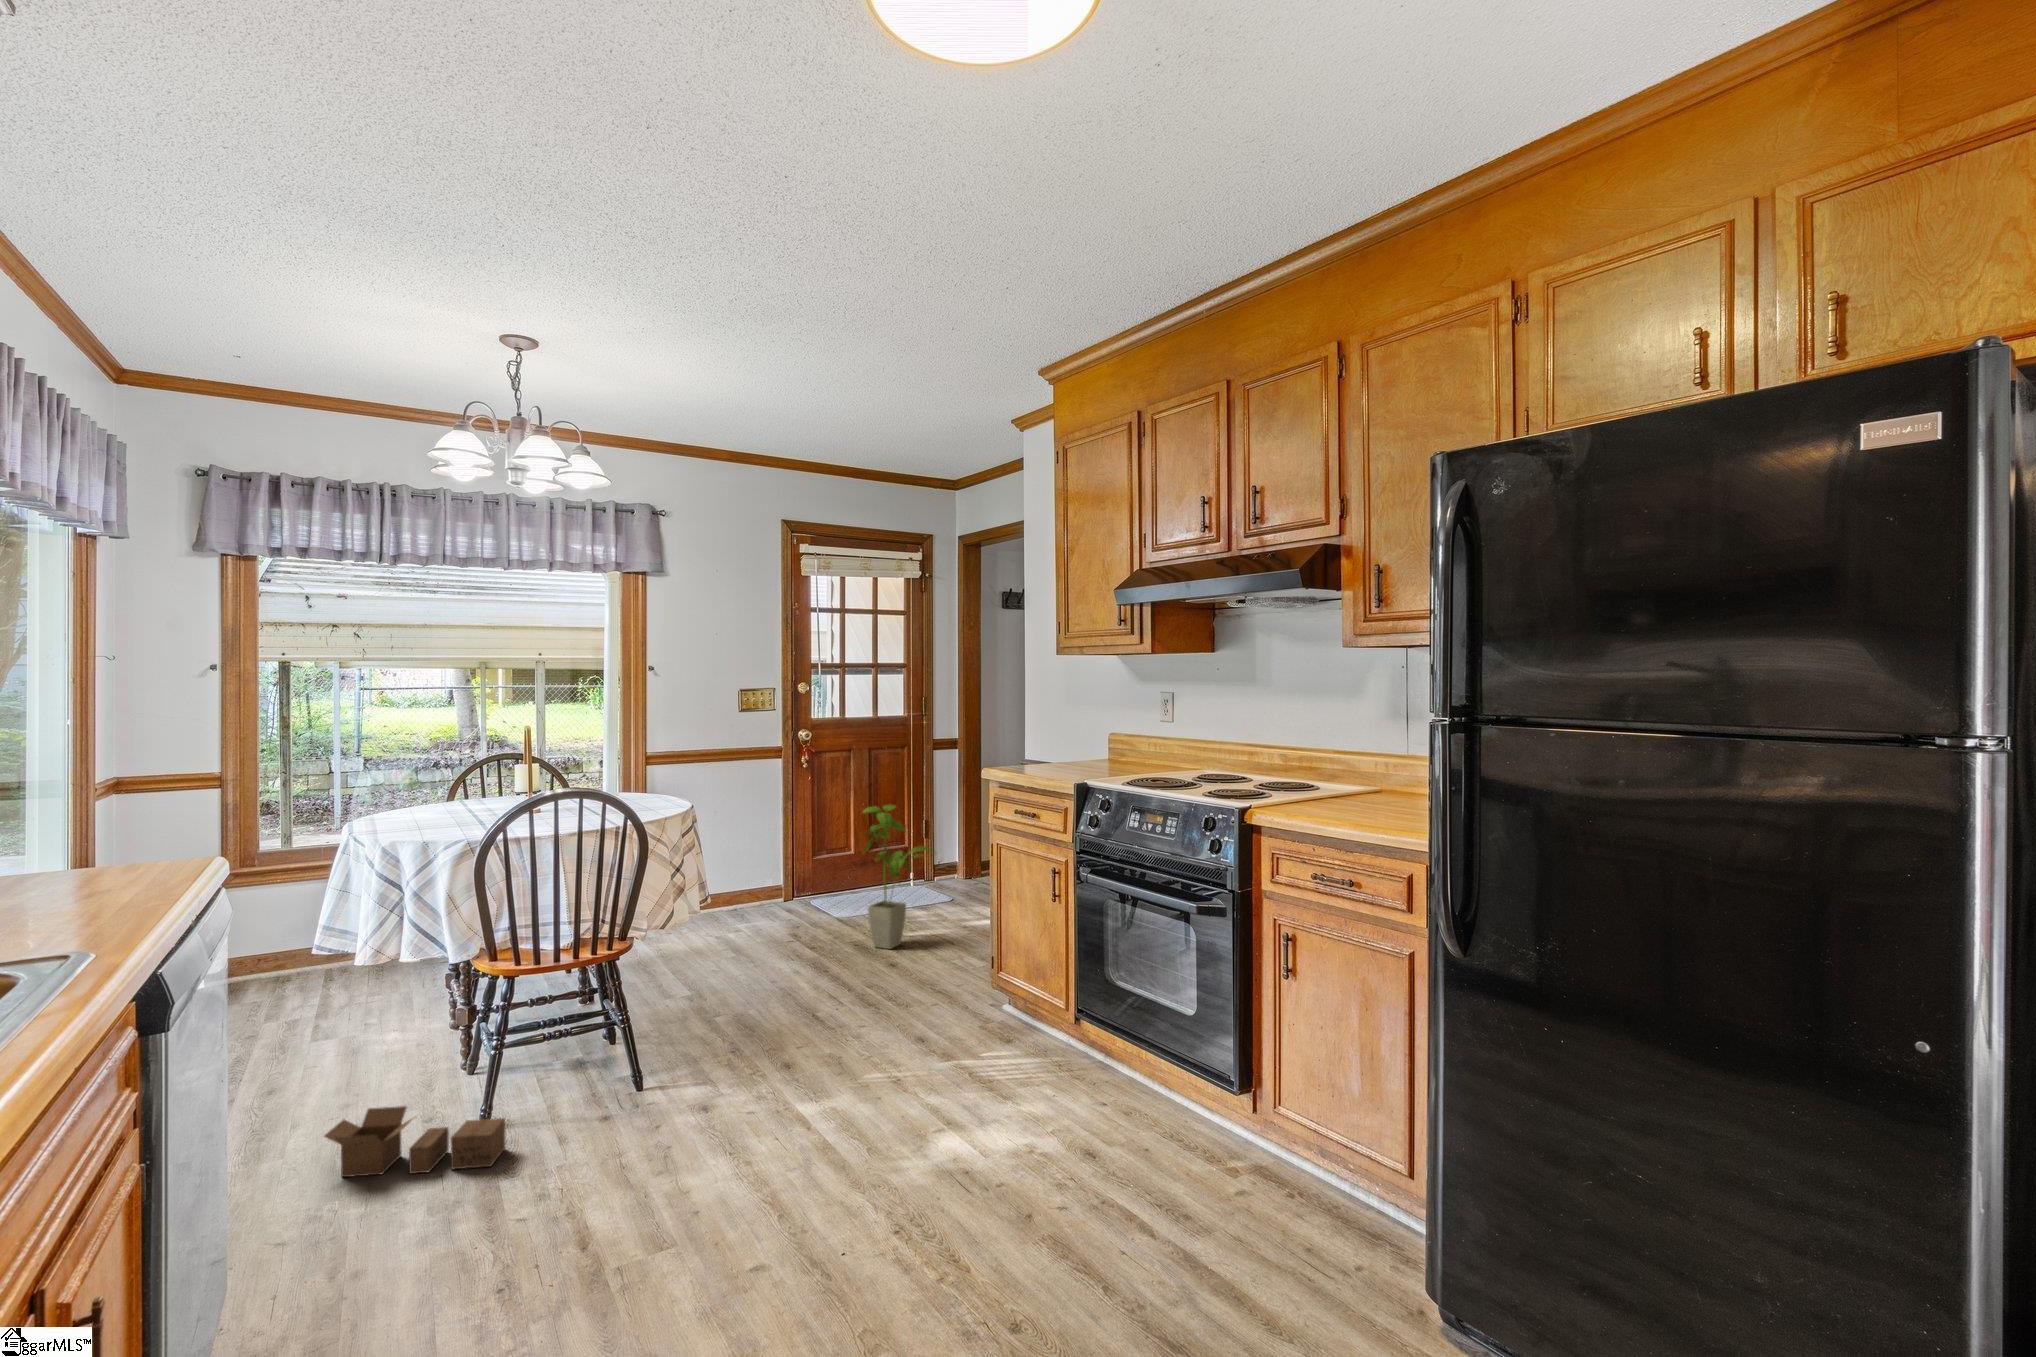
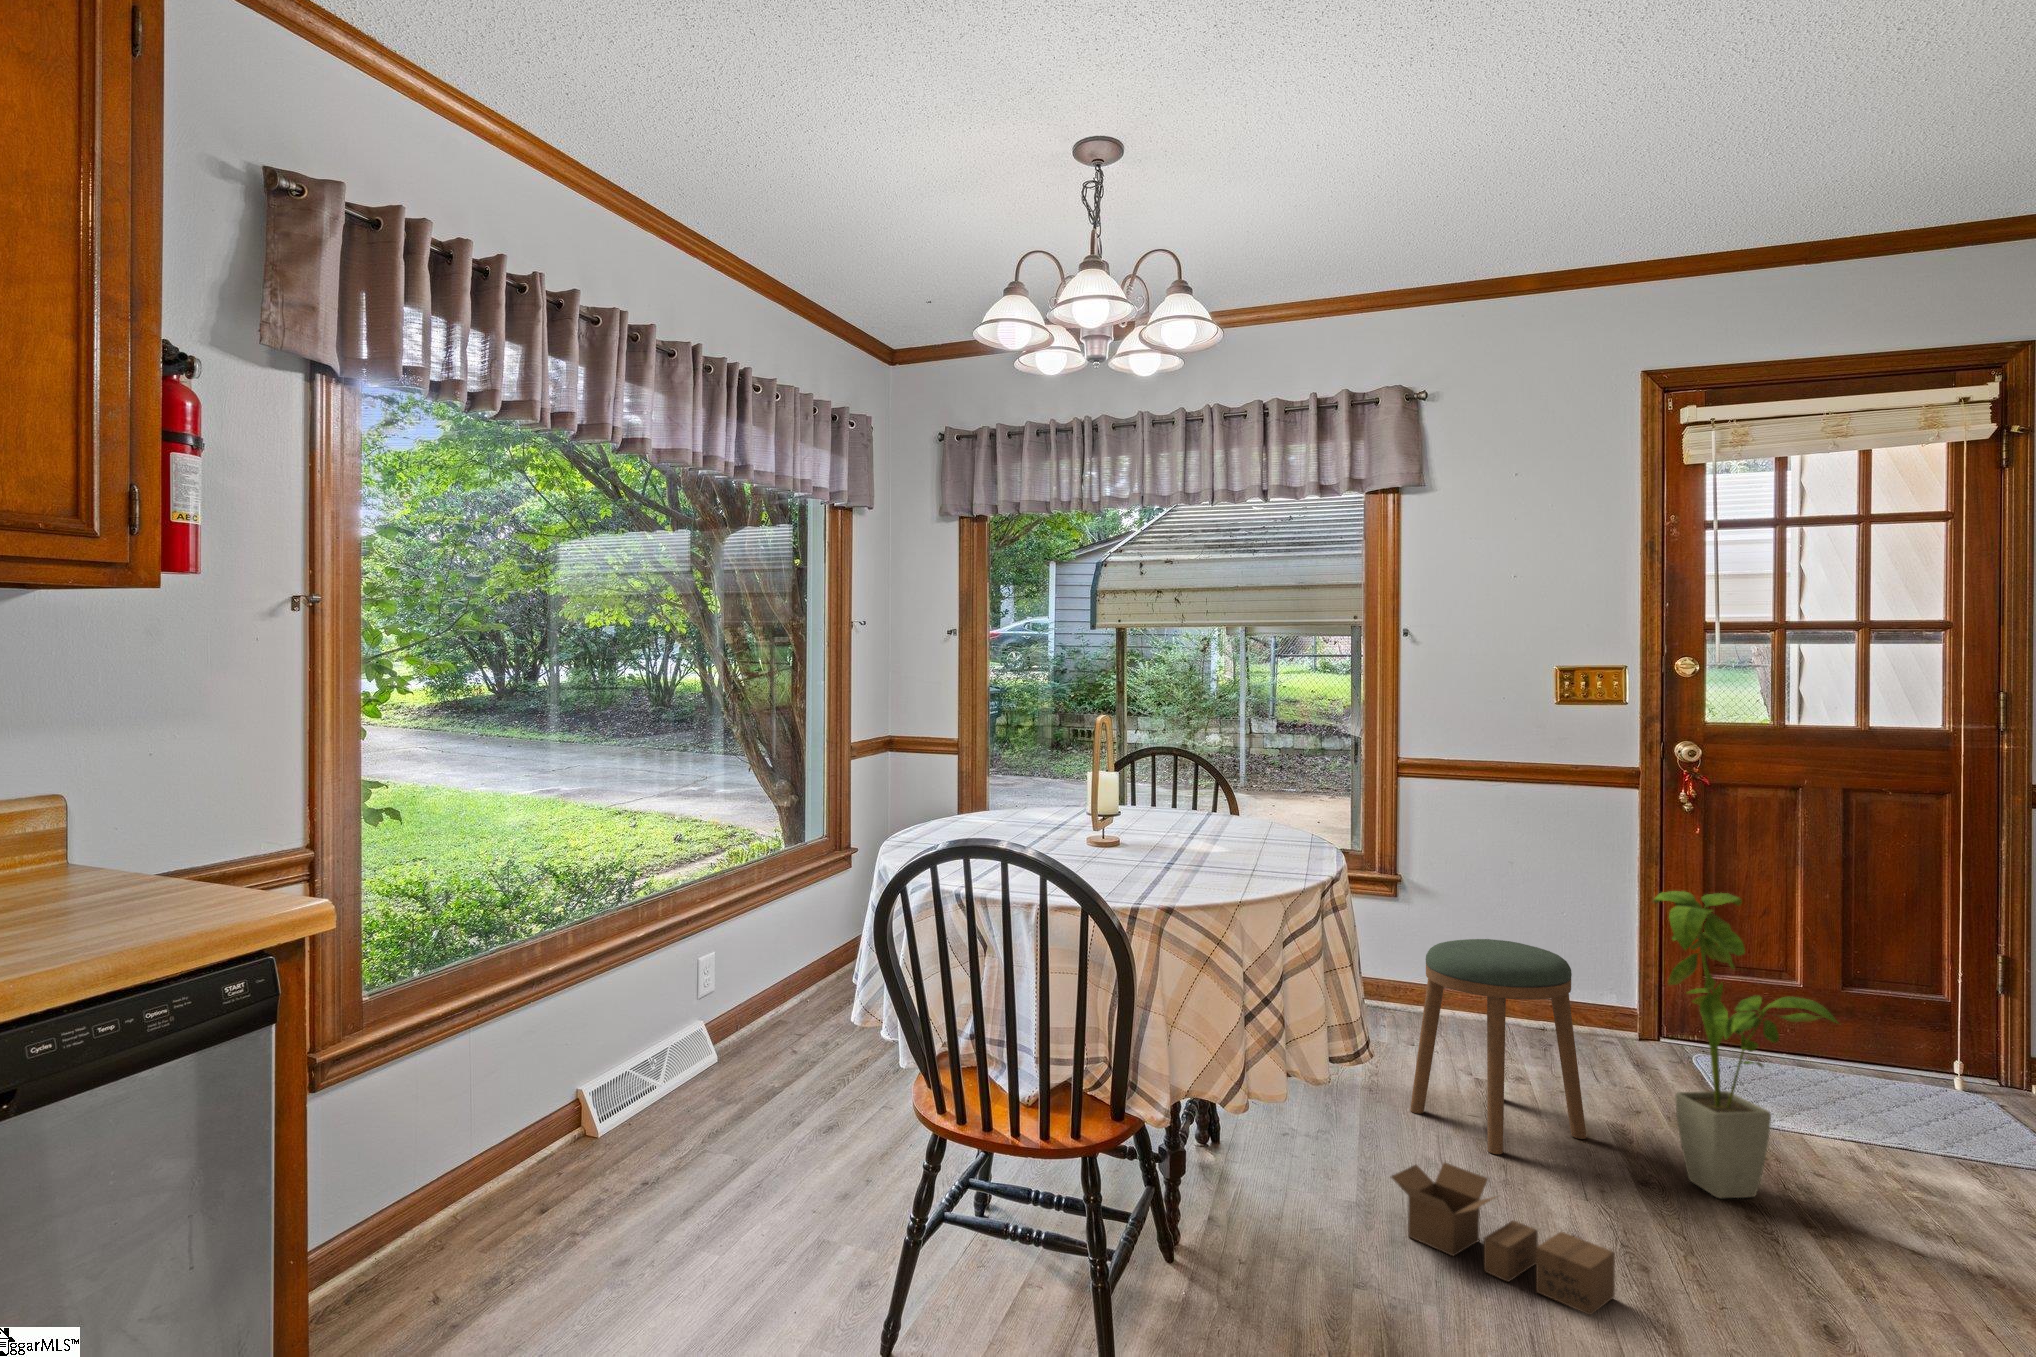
stool: none [732,852,820,964] -> present [1410,939,1586,1154]
cardboard box: present [324,1106,505,1177] -> present [1391,1162,1615,1315]

